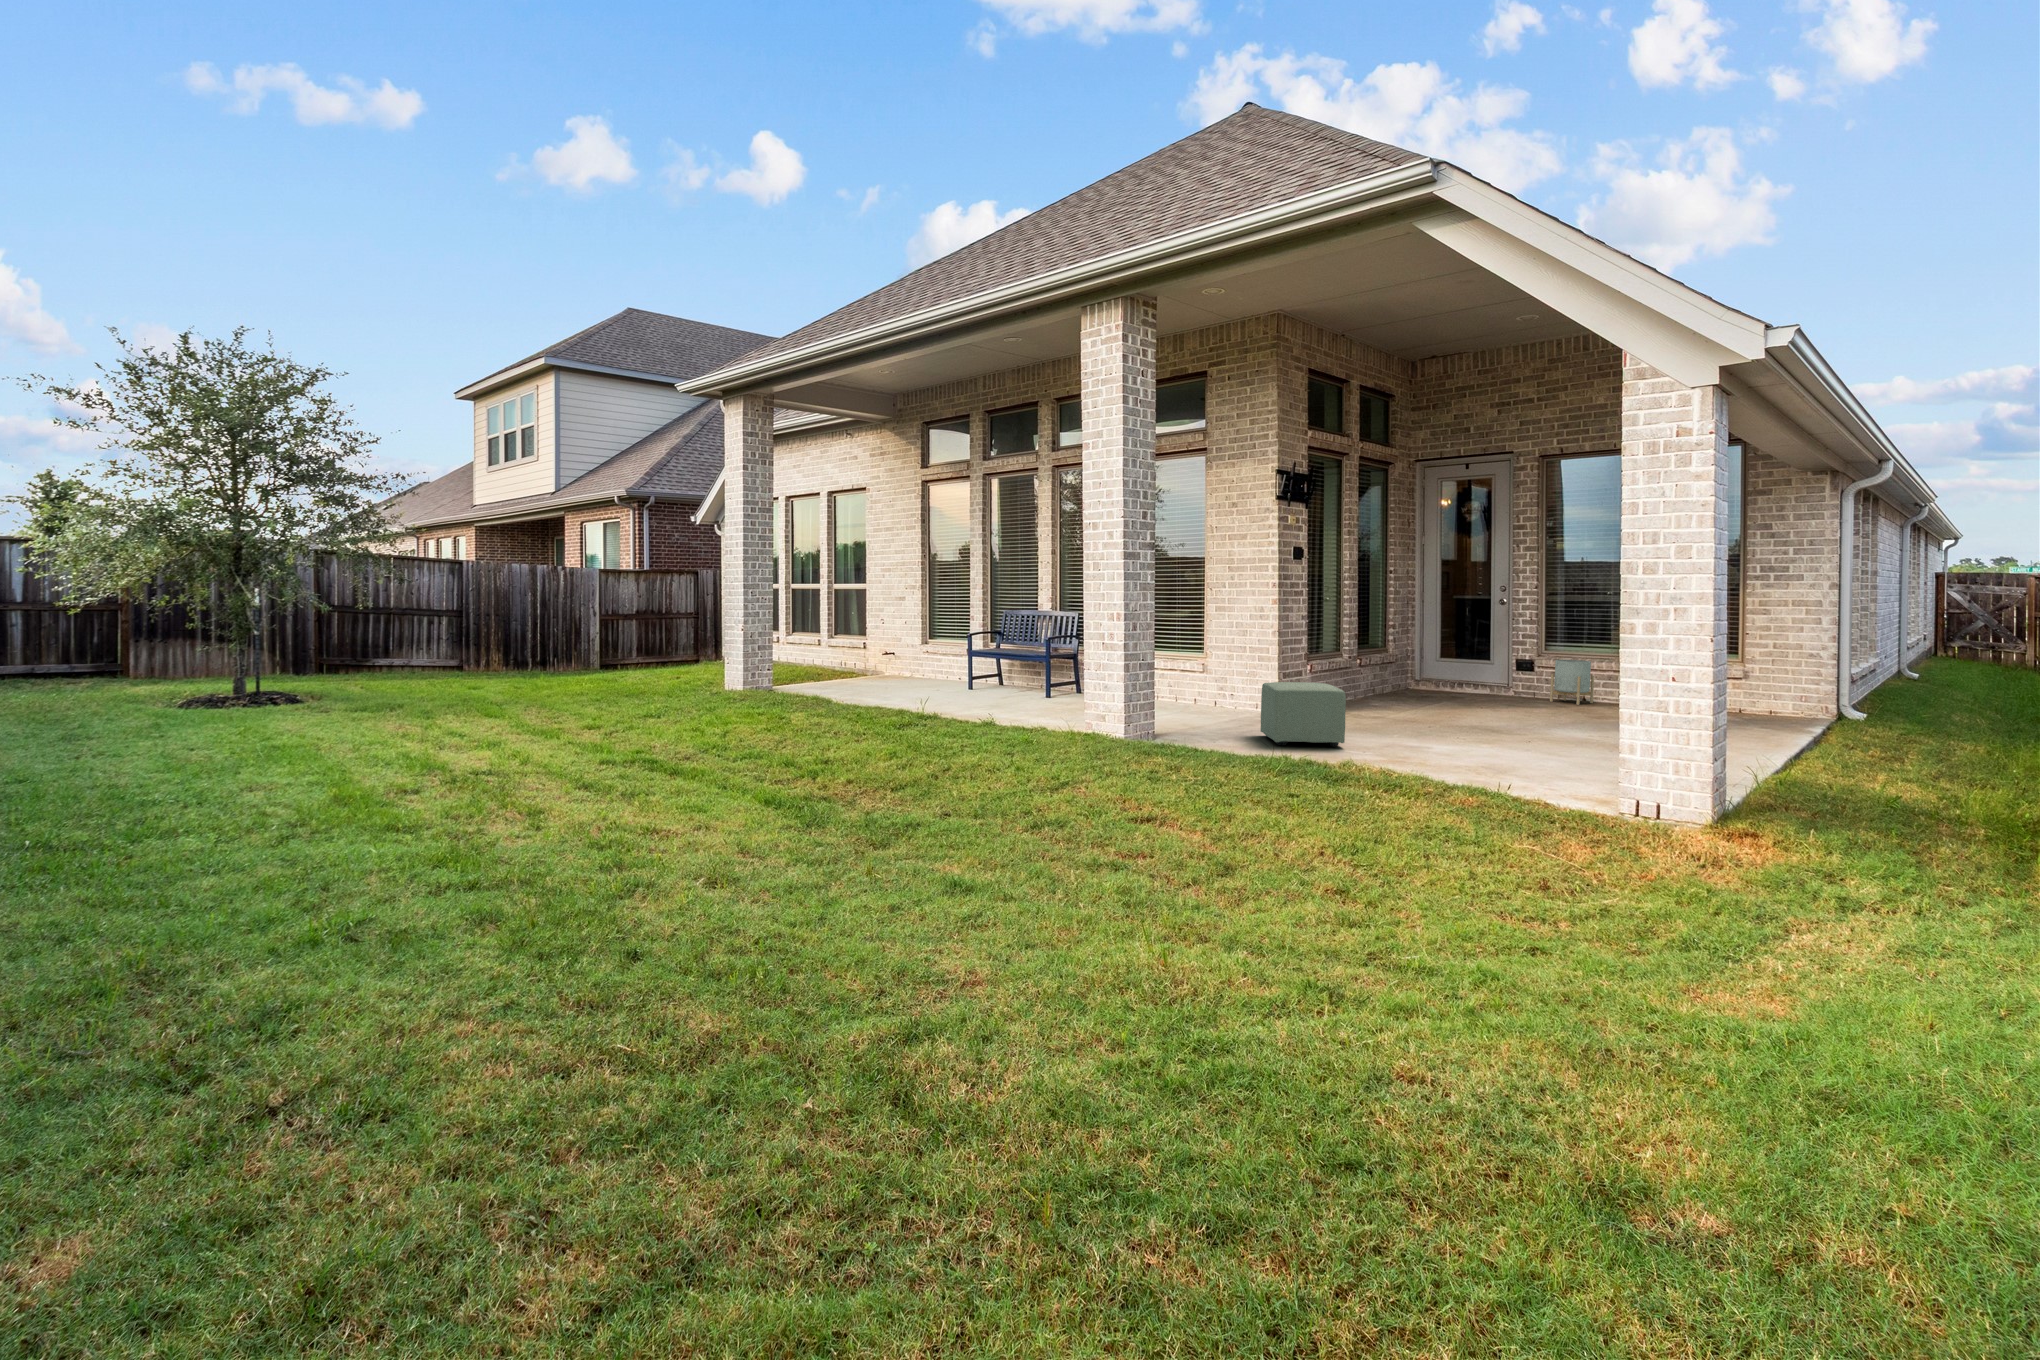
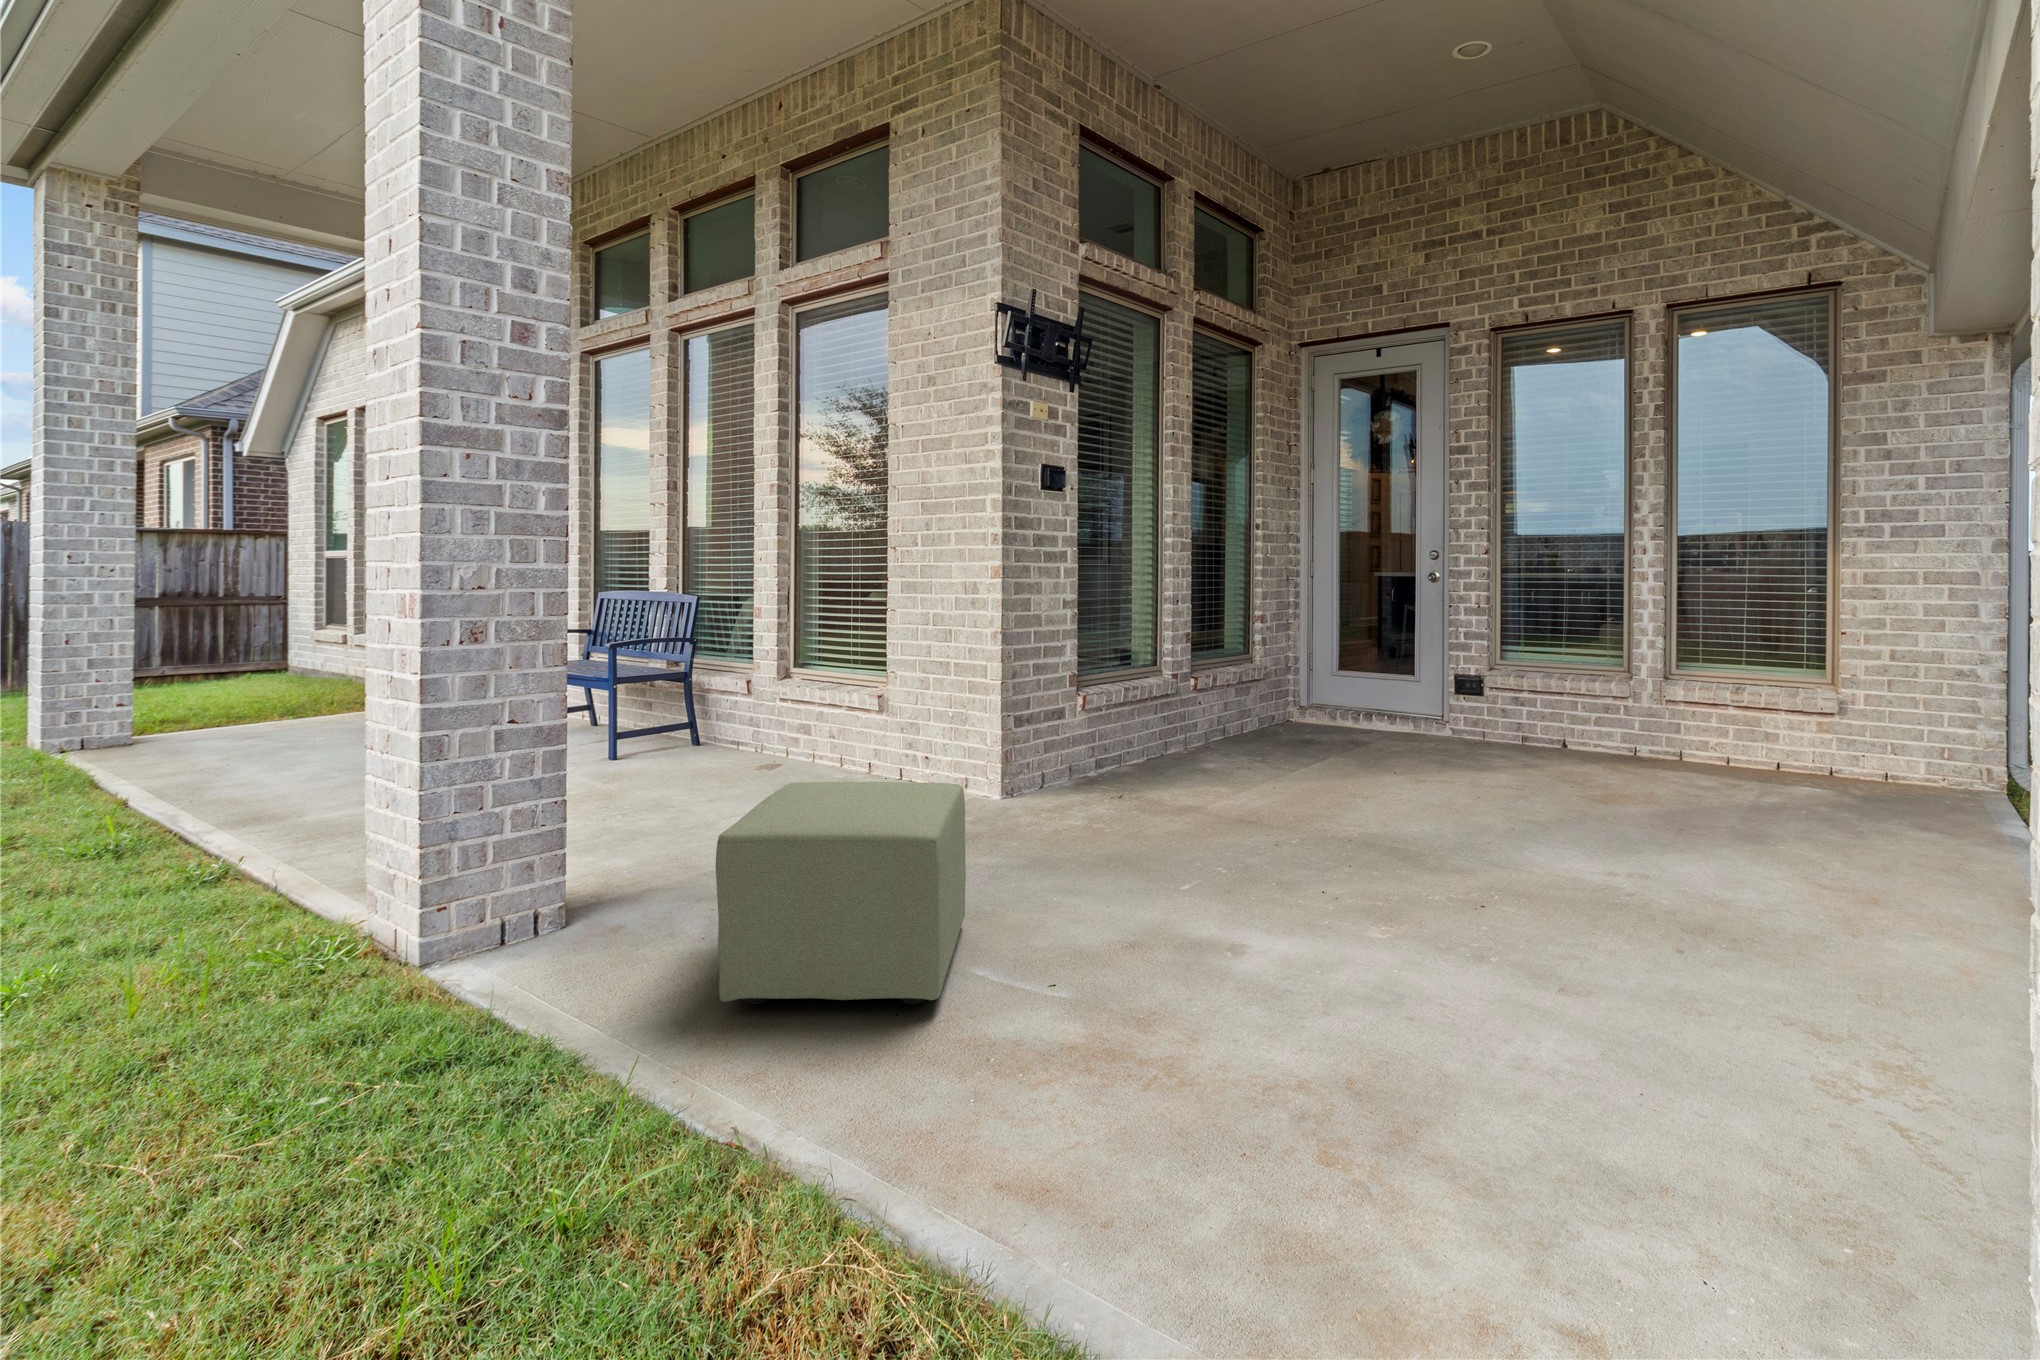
planter: present [1550,660,1594,705] -> none [1511,676,1585,758]

